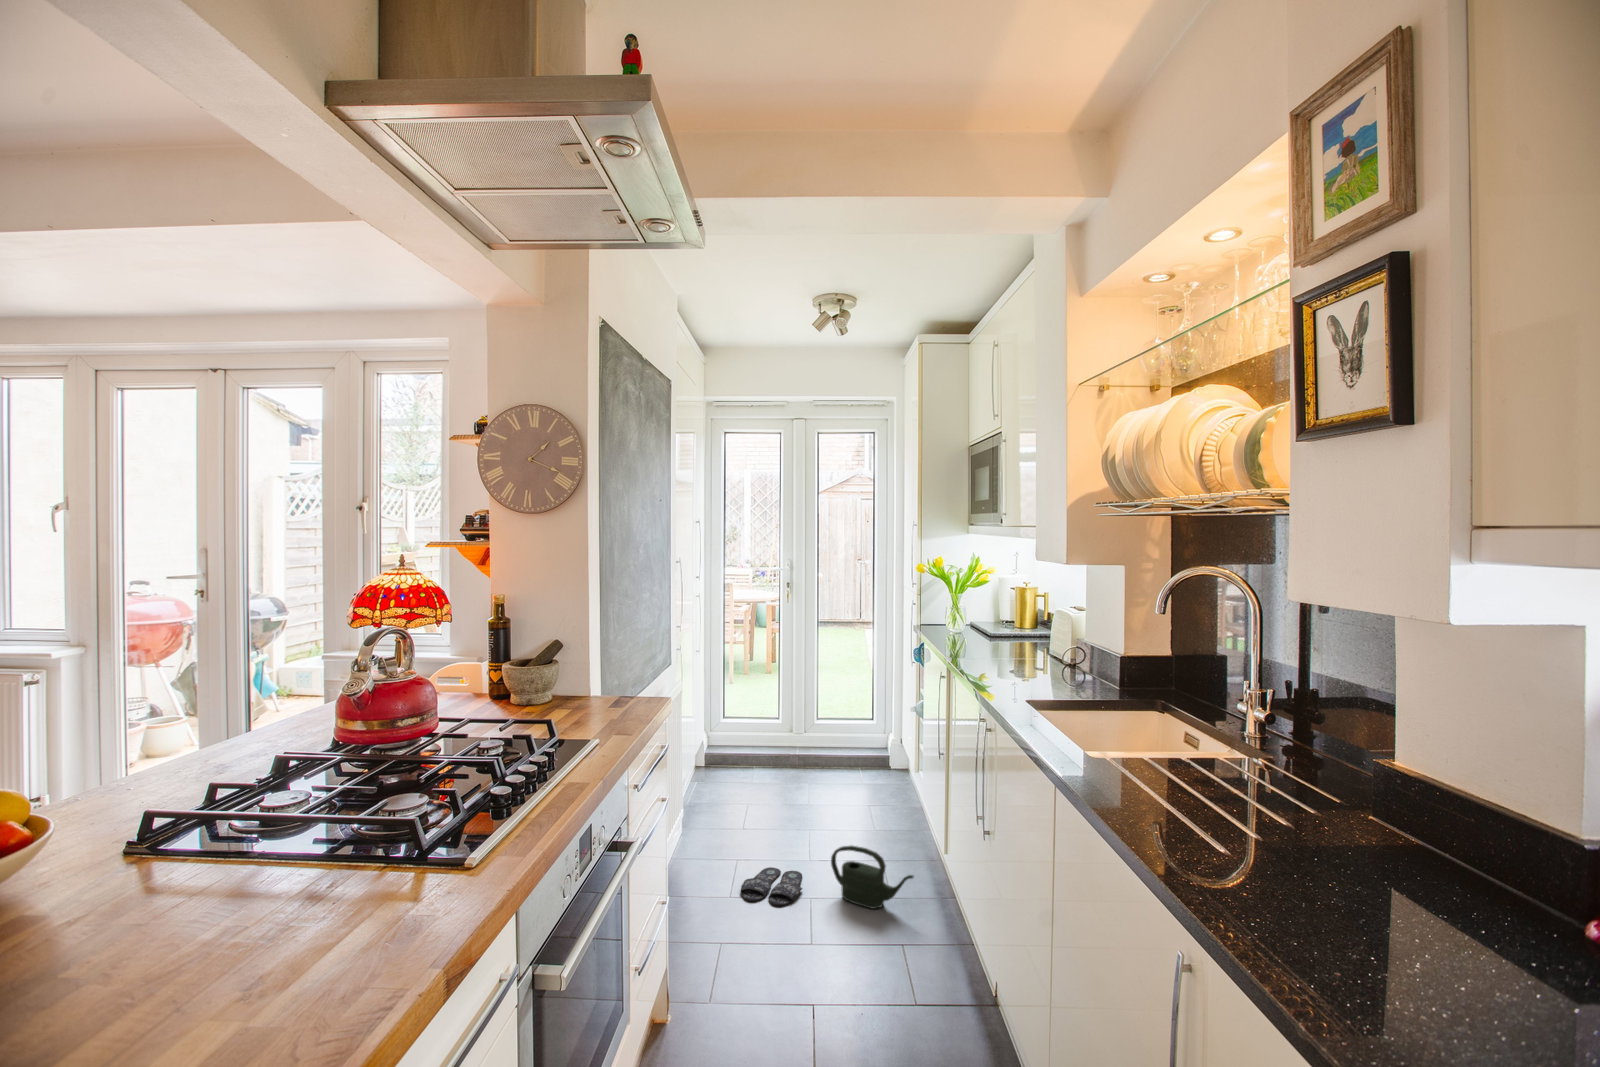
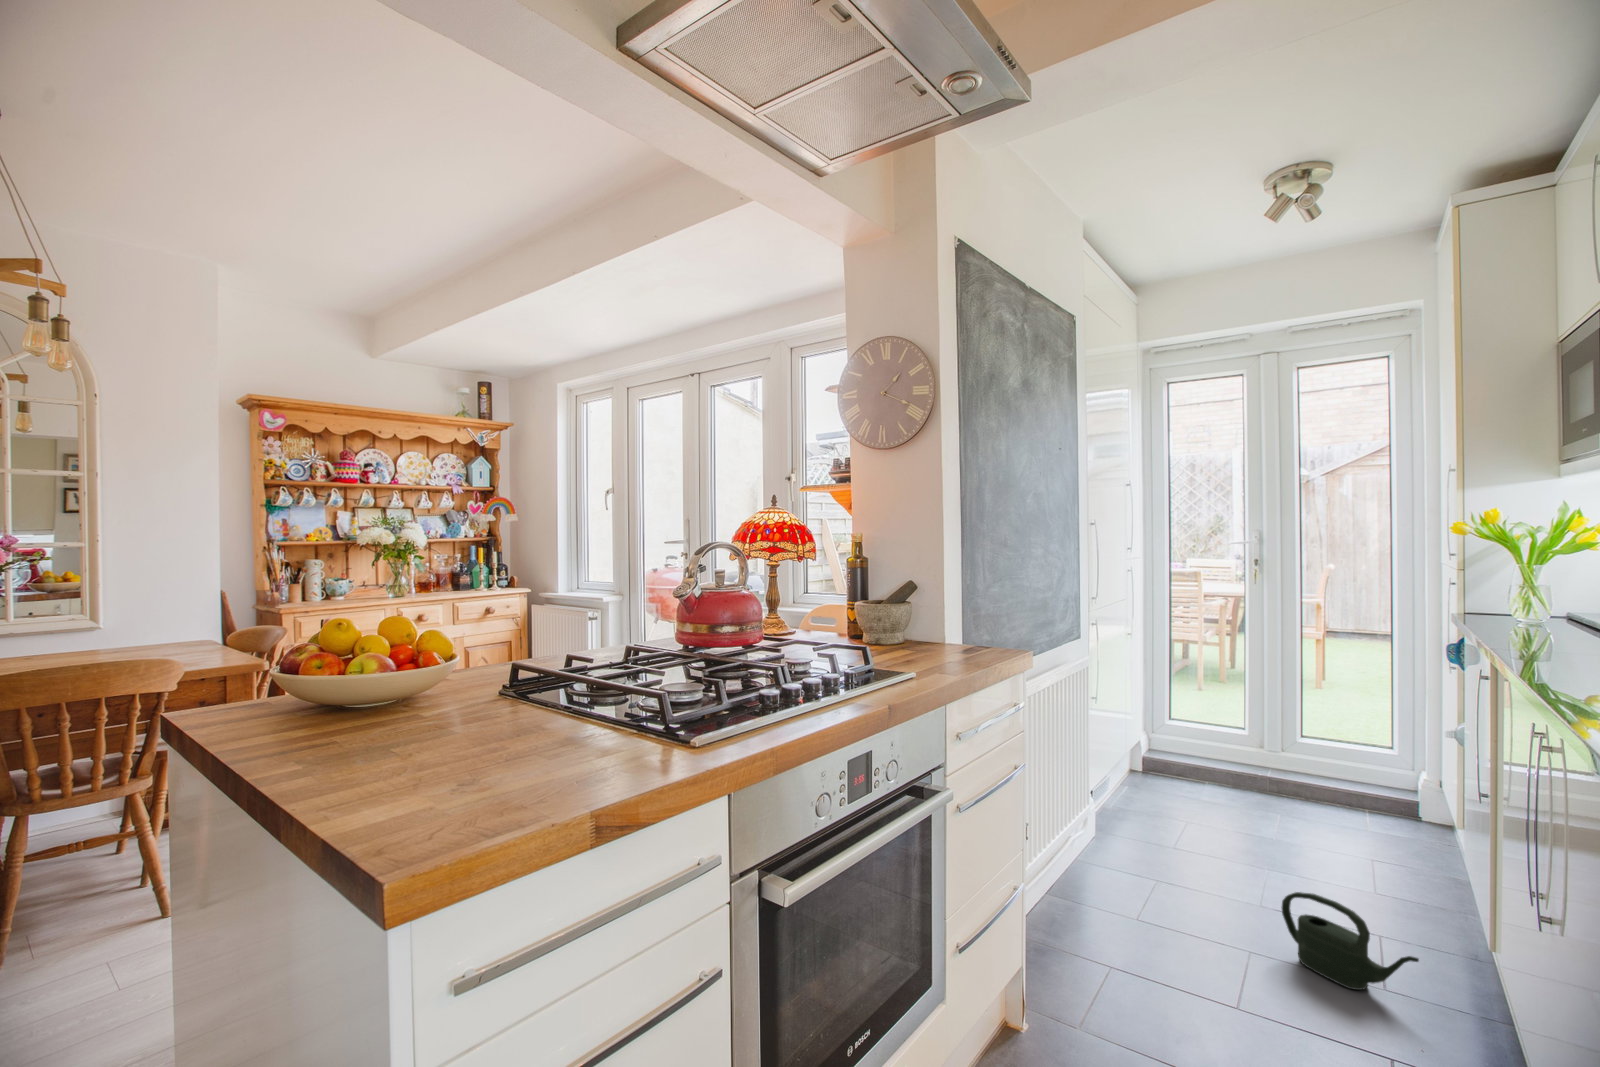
slippers: present [741,867,802,906] -> none [1151,898,1242,945]

